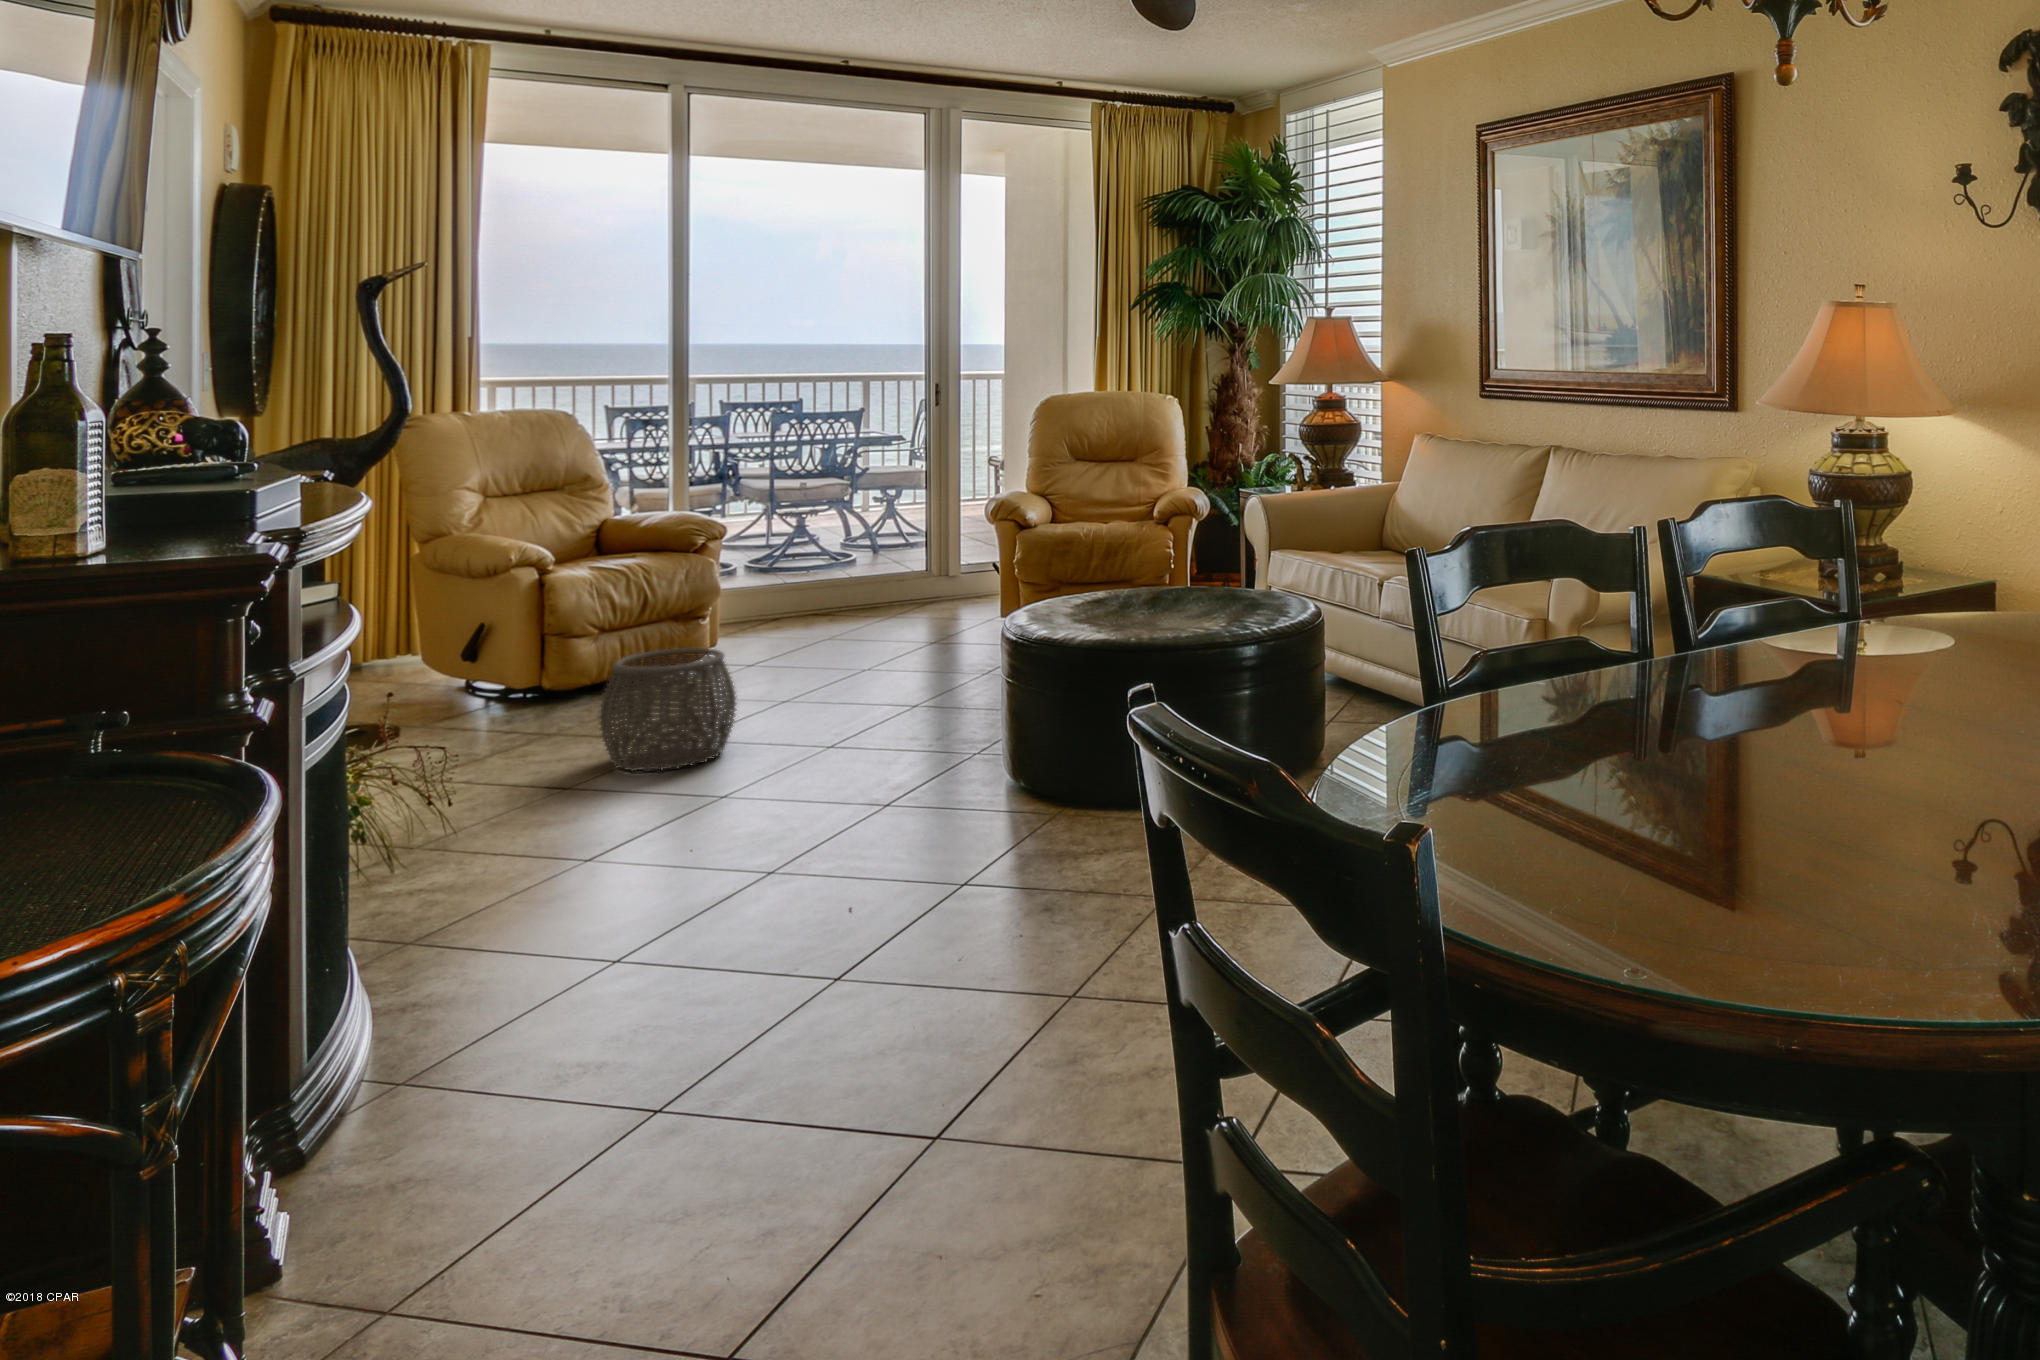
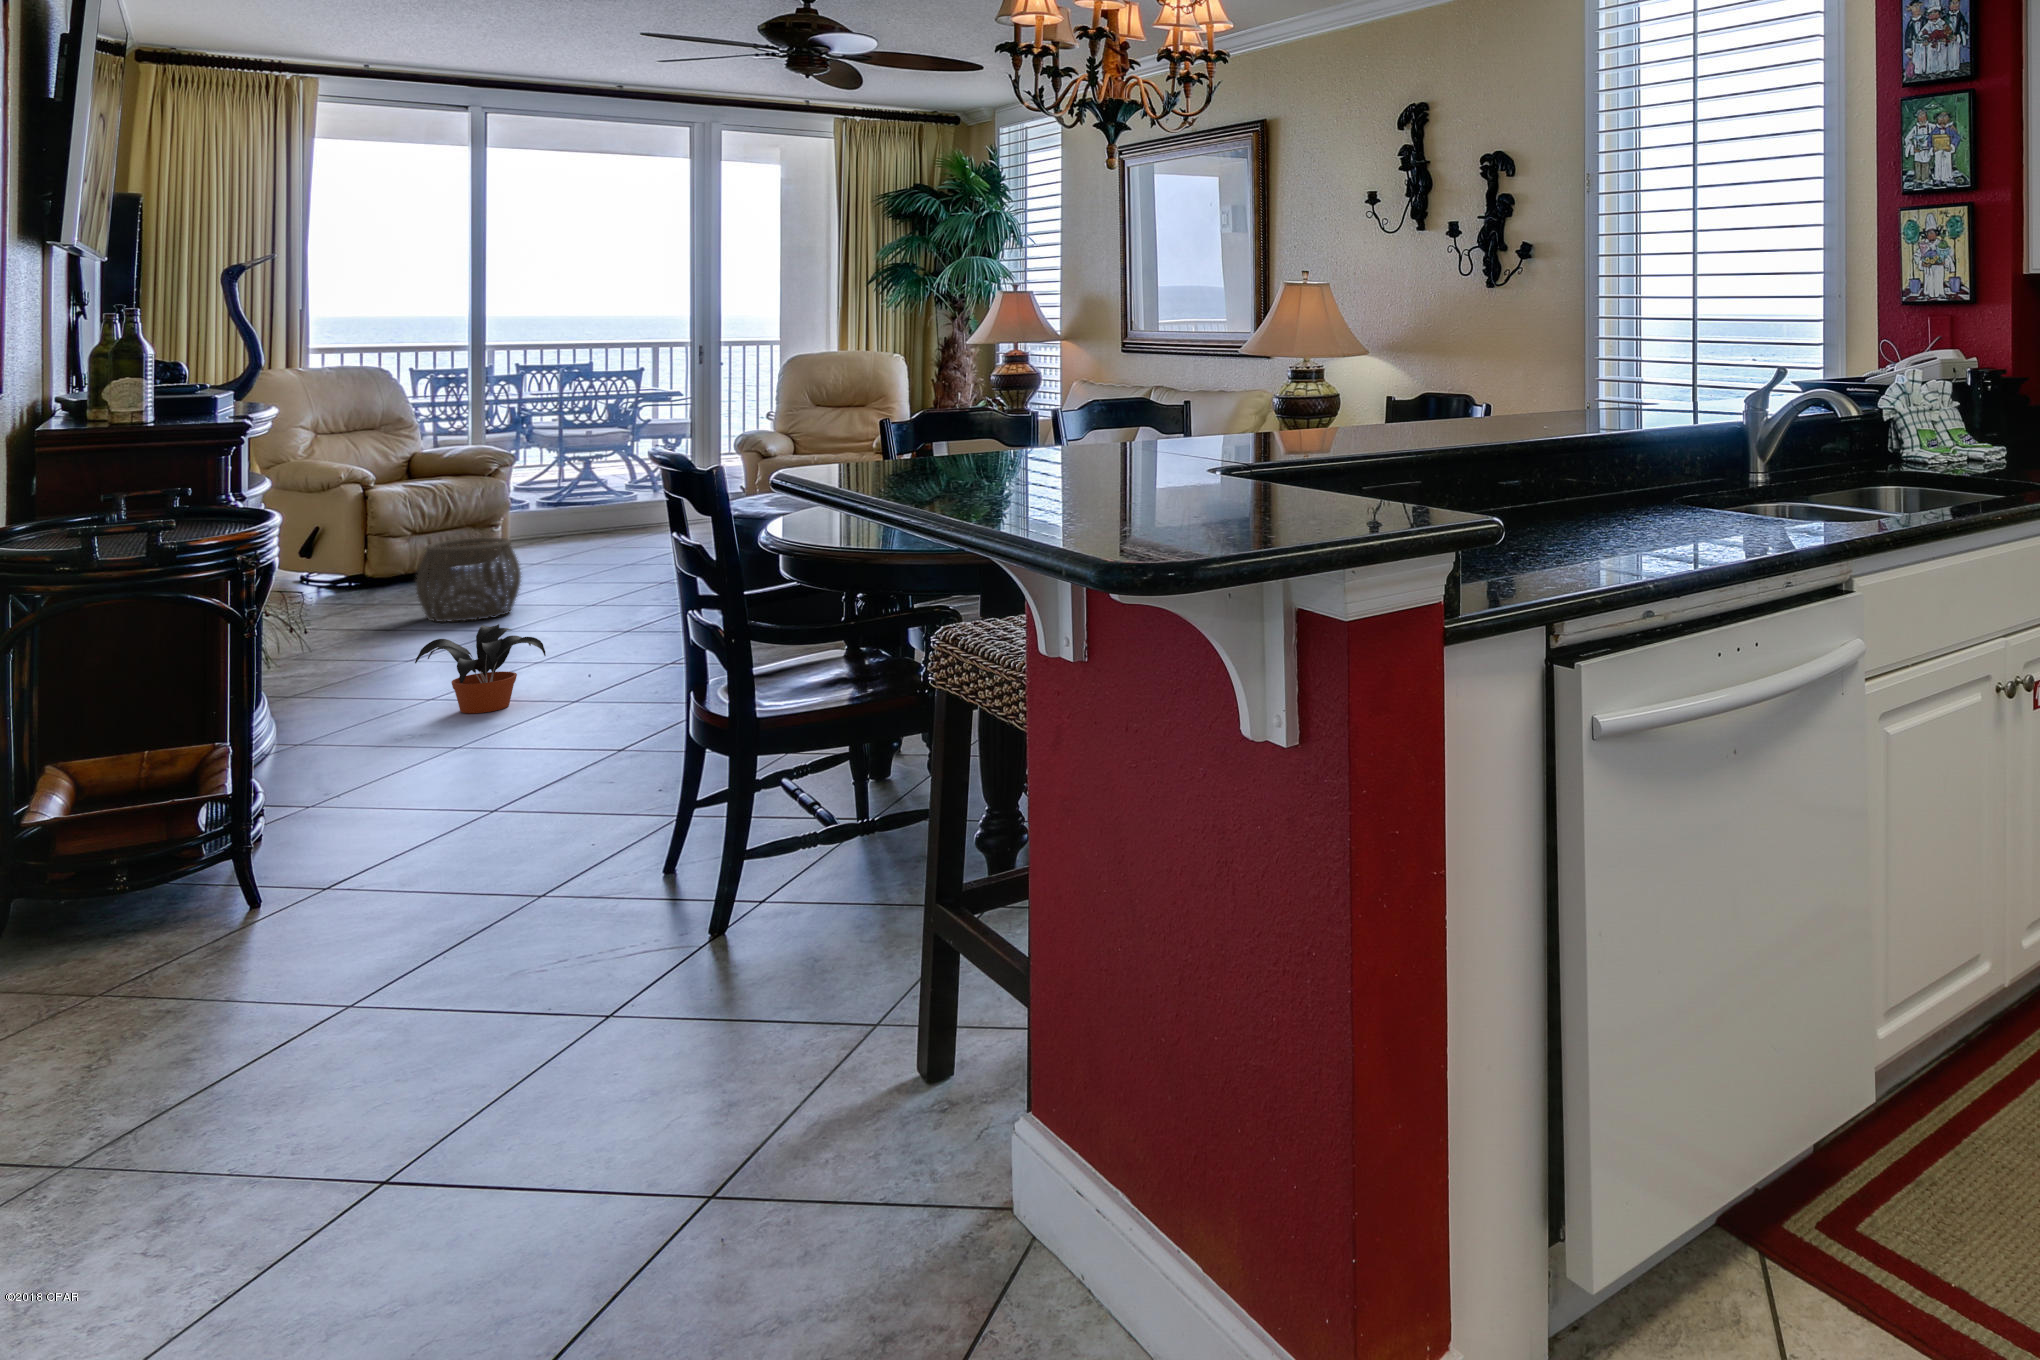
potted plant: none [592,839,792,999] -> present [415,624,546,713]

